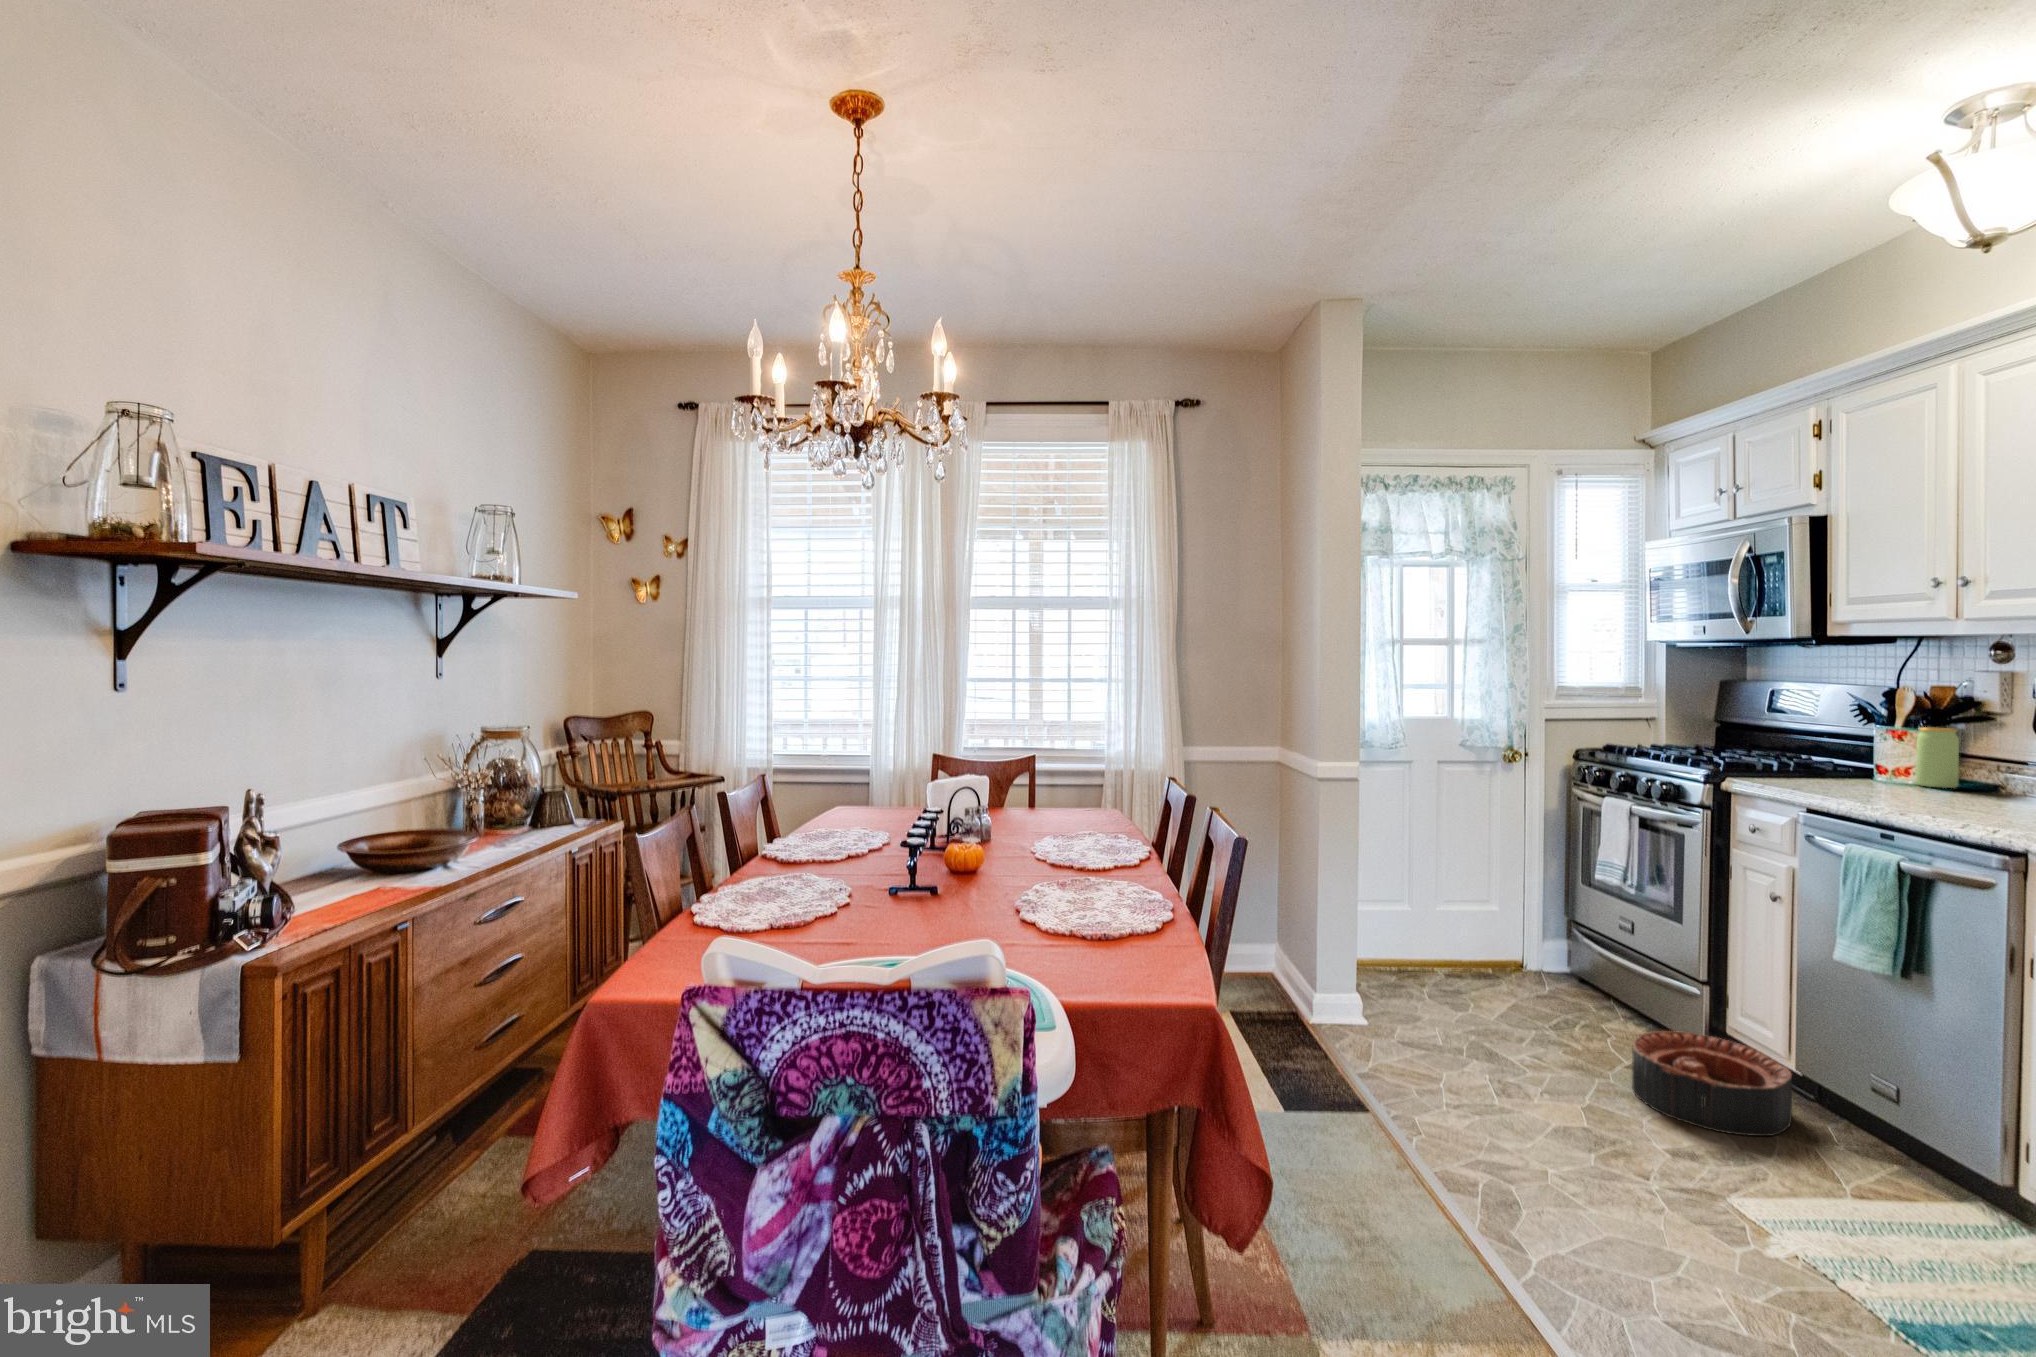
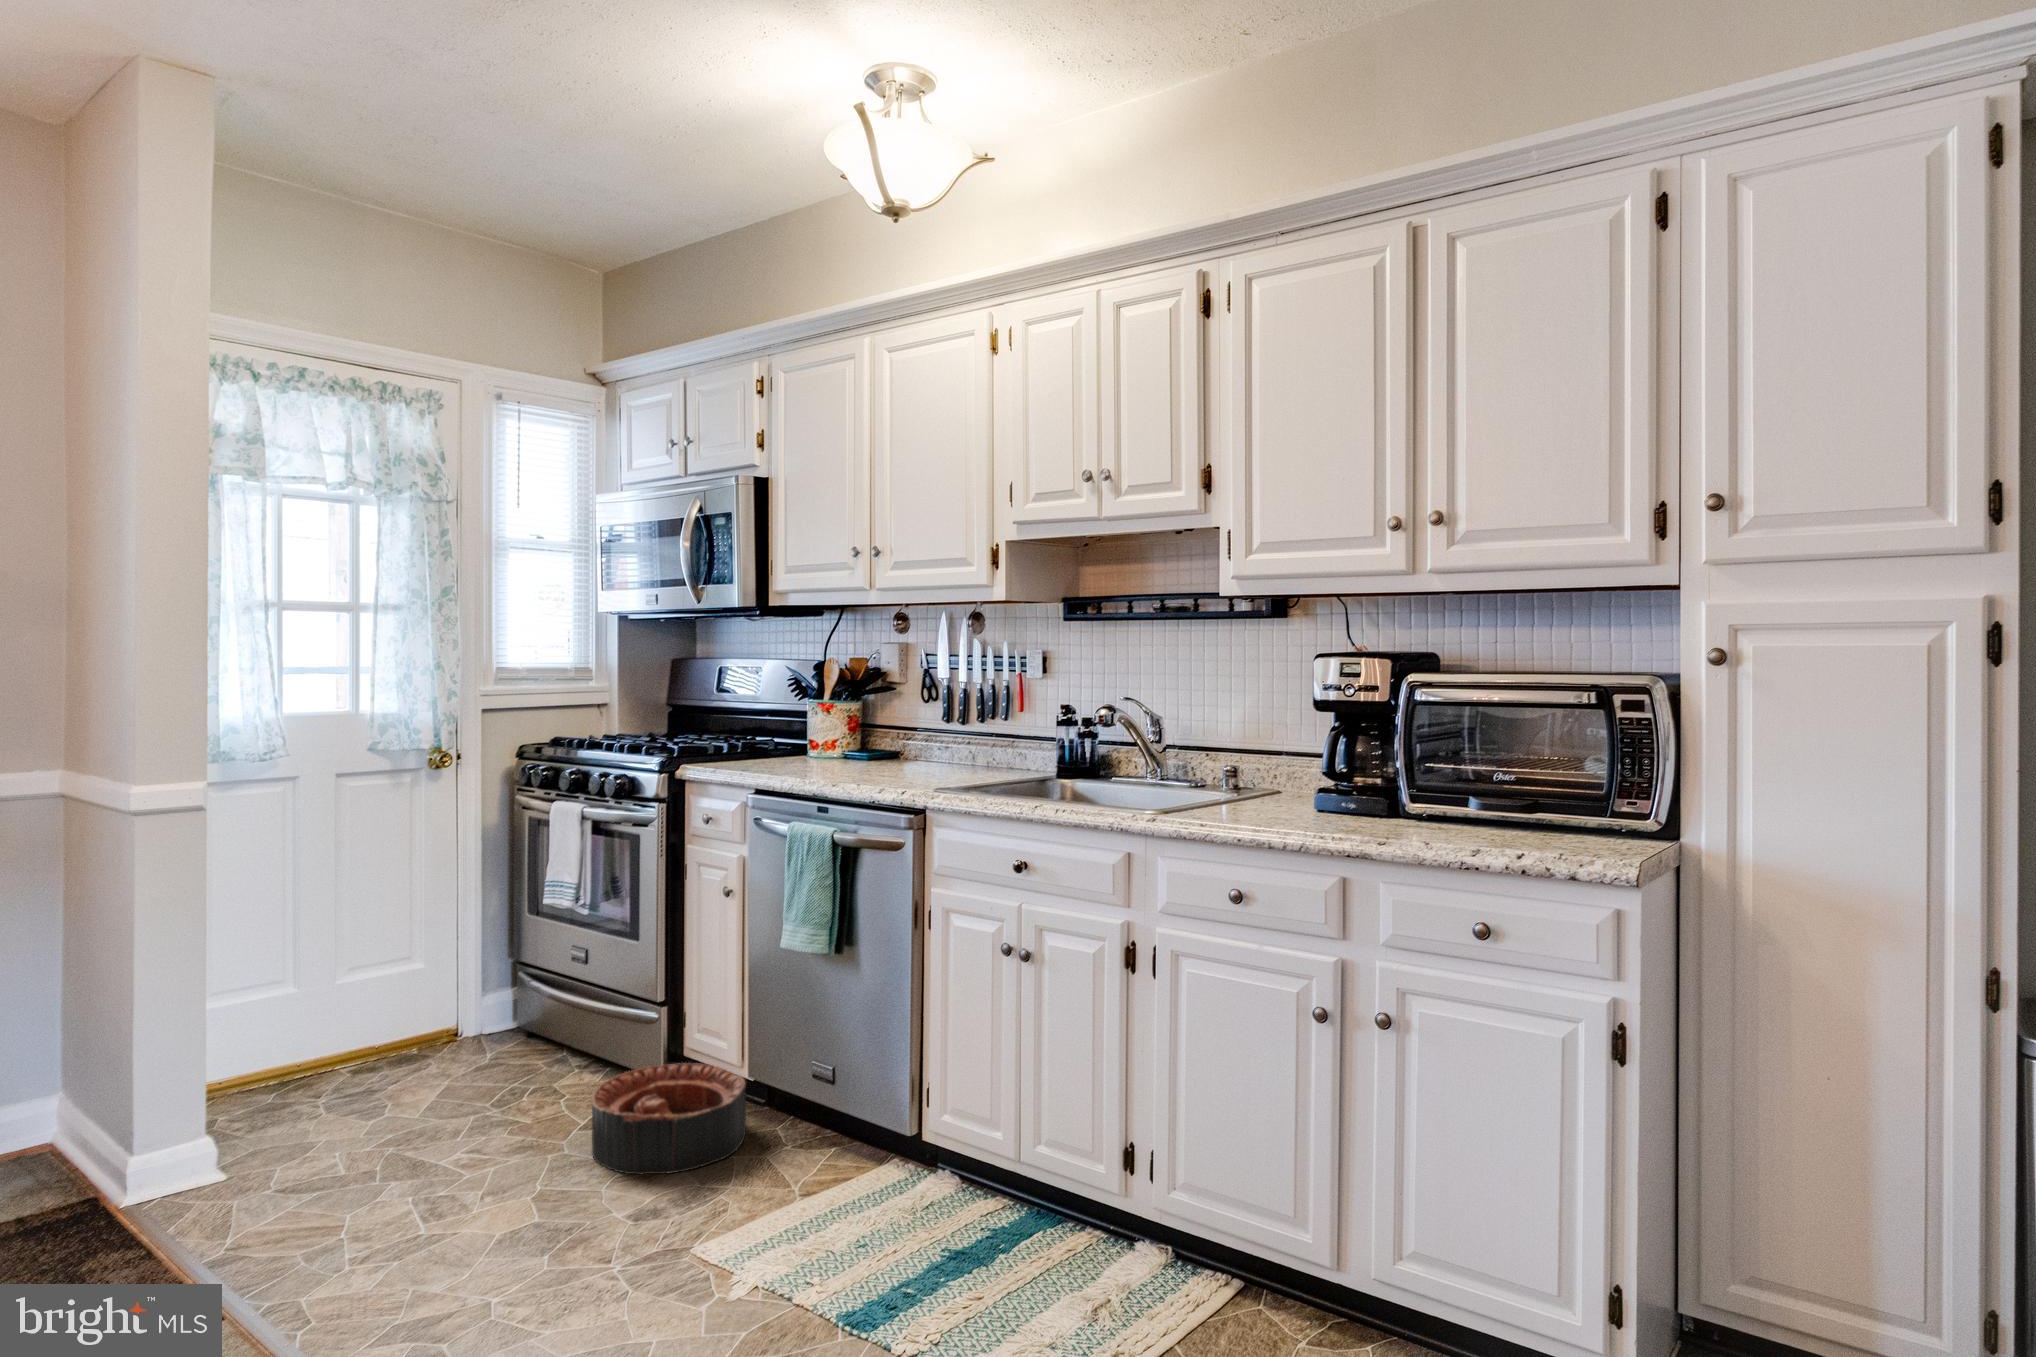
jar: present [1916,727,1959,788] -> none [837,700,867,759]

